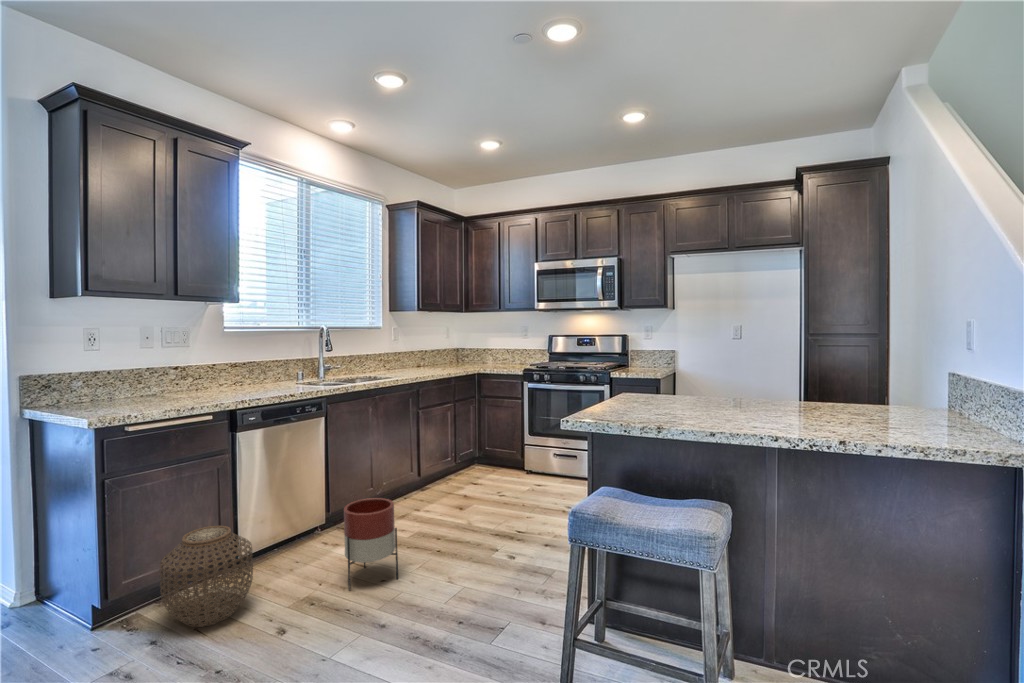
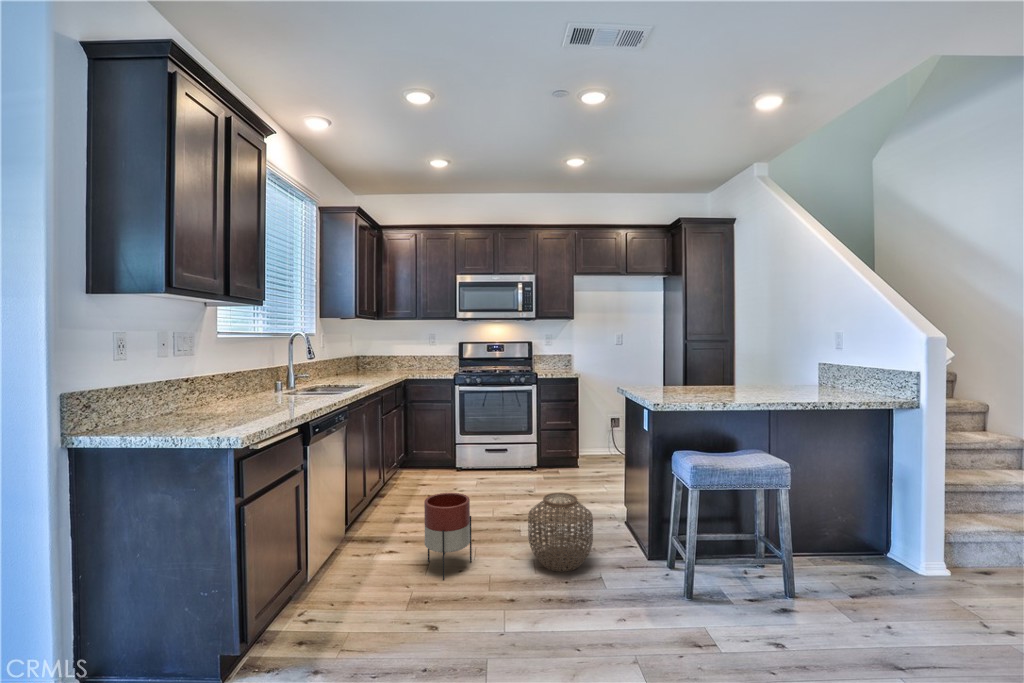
woven basket: present [160,526,253,627] -> present [528,493,593,572]

